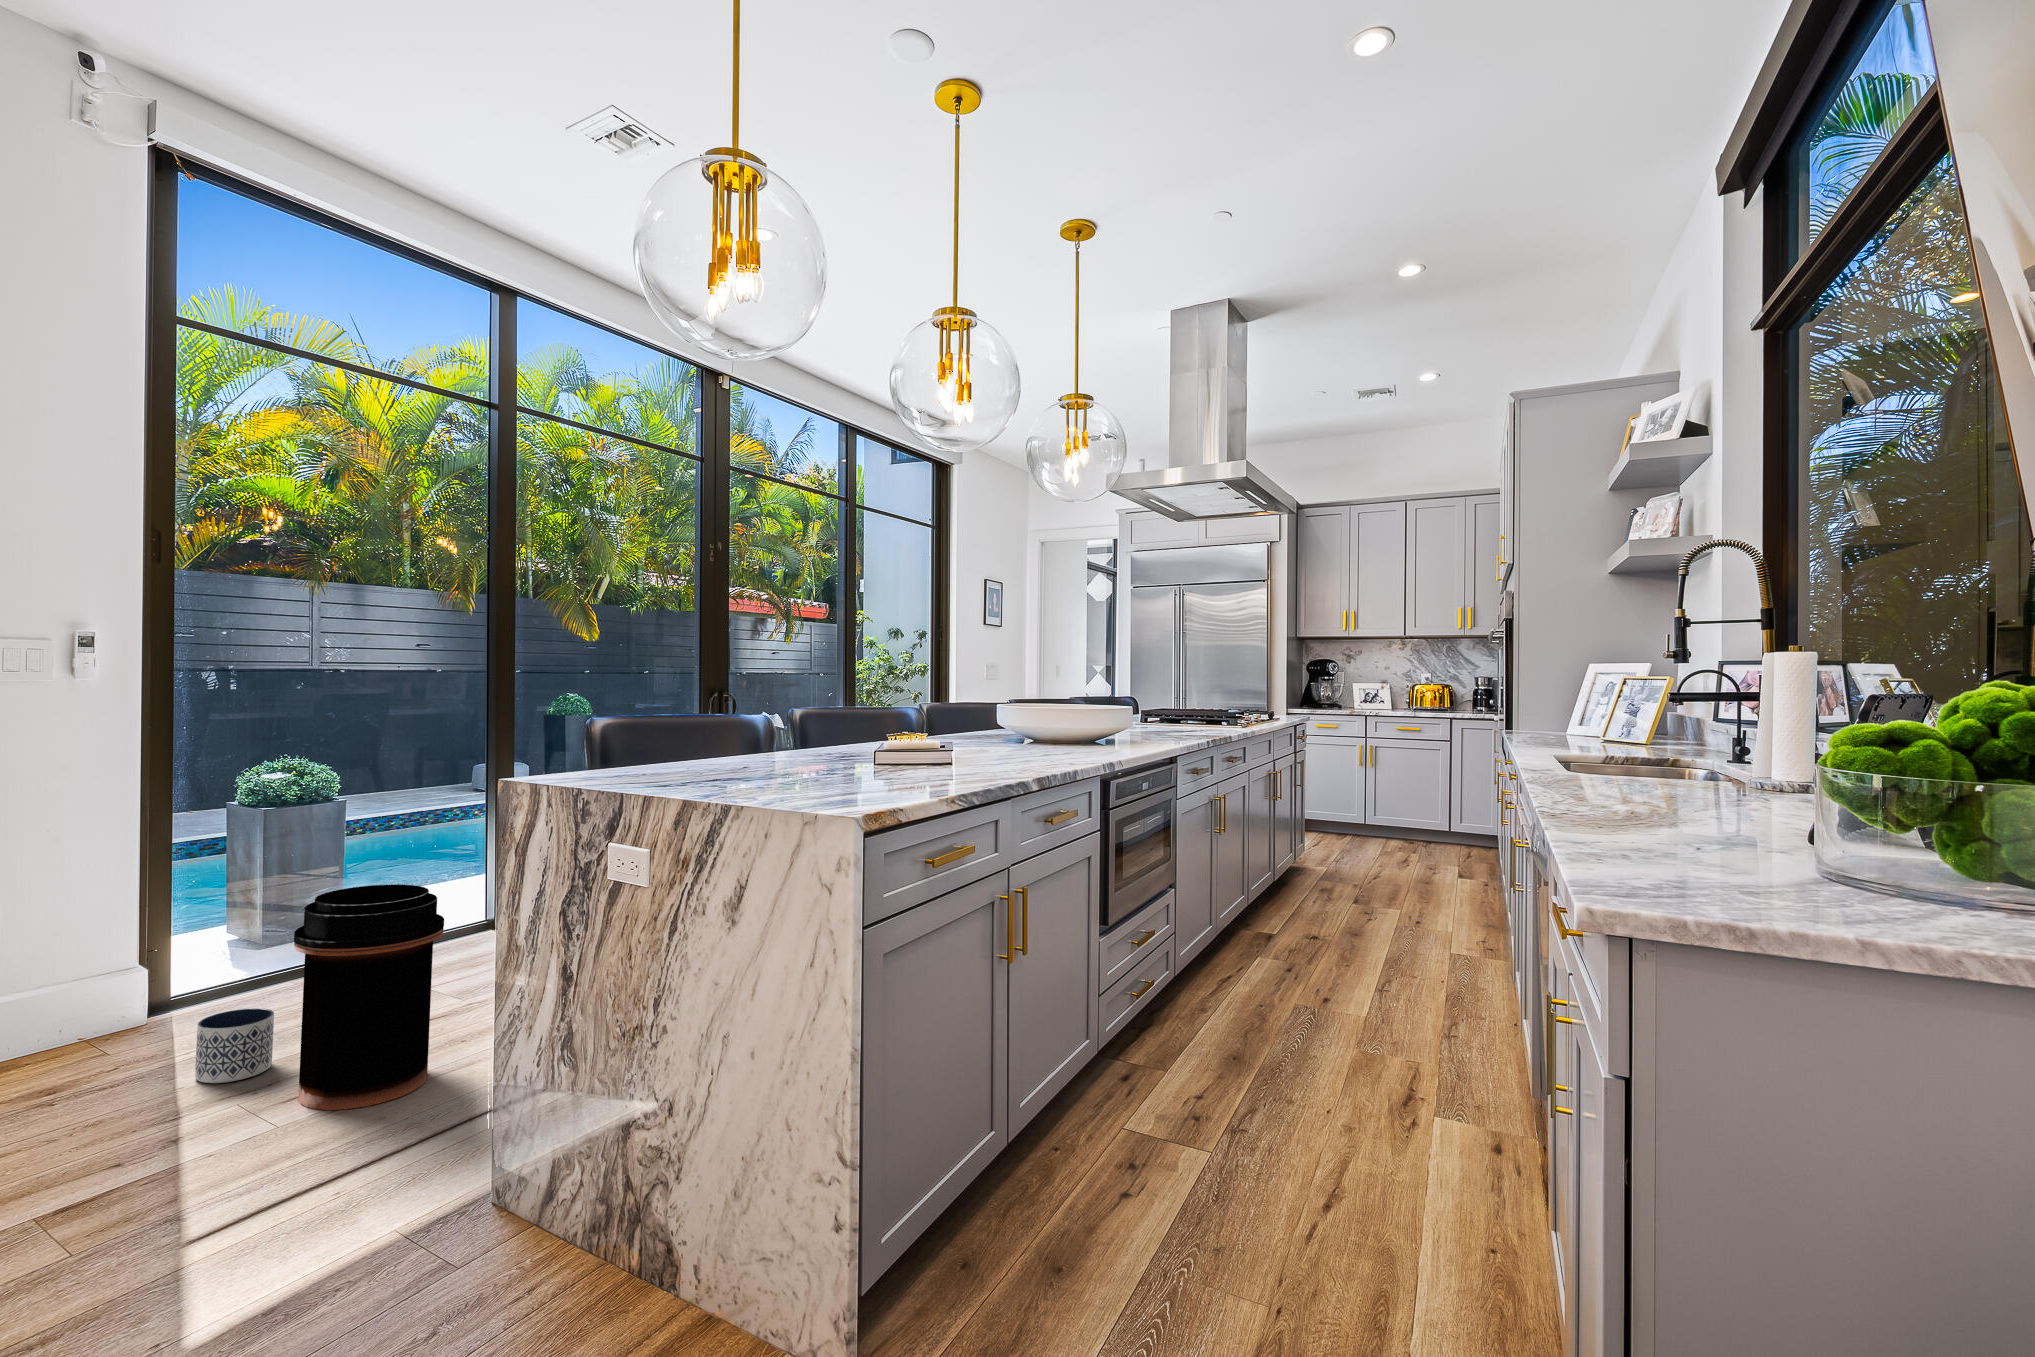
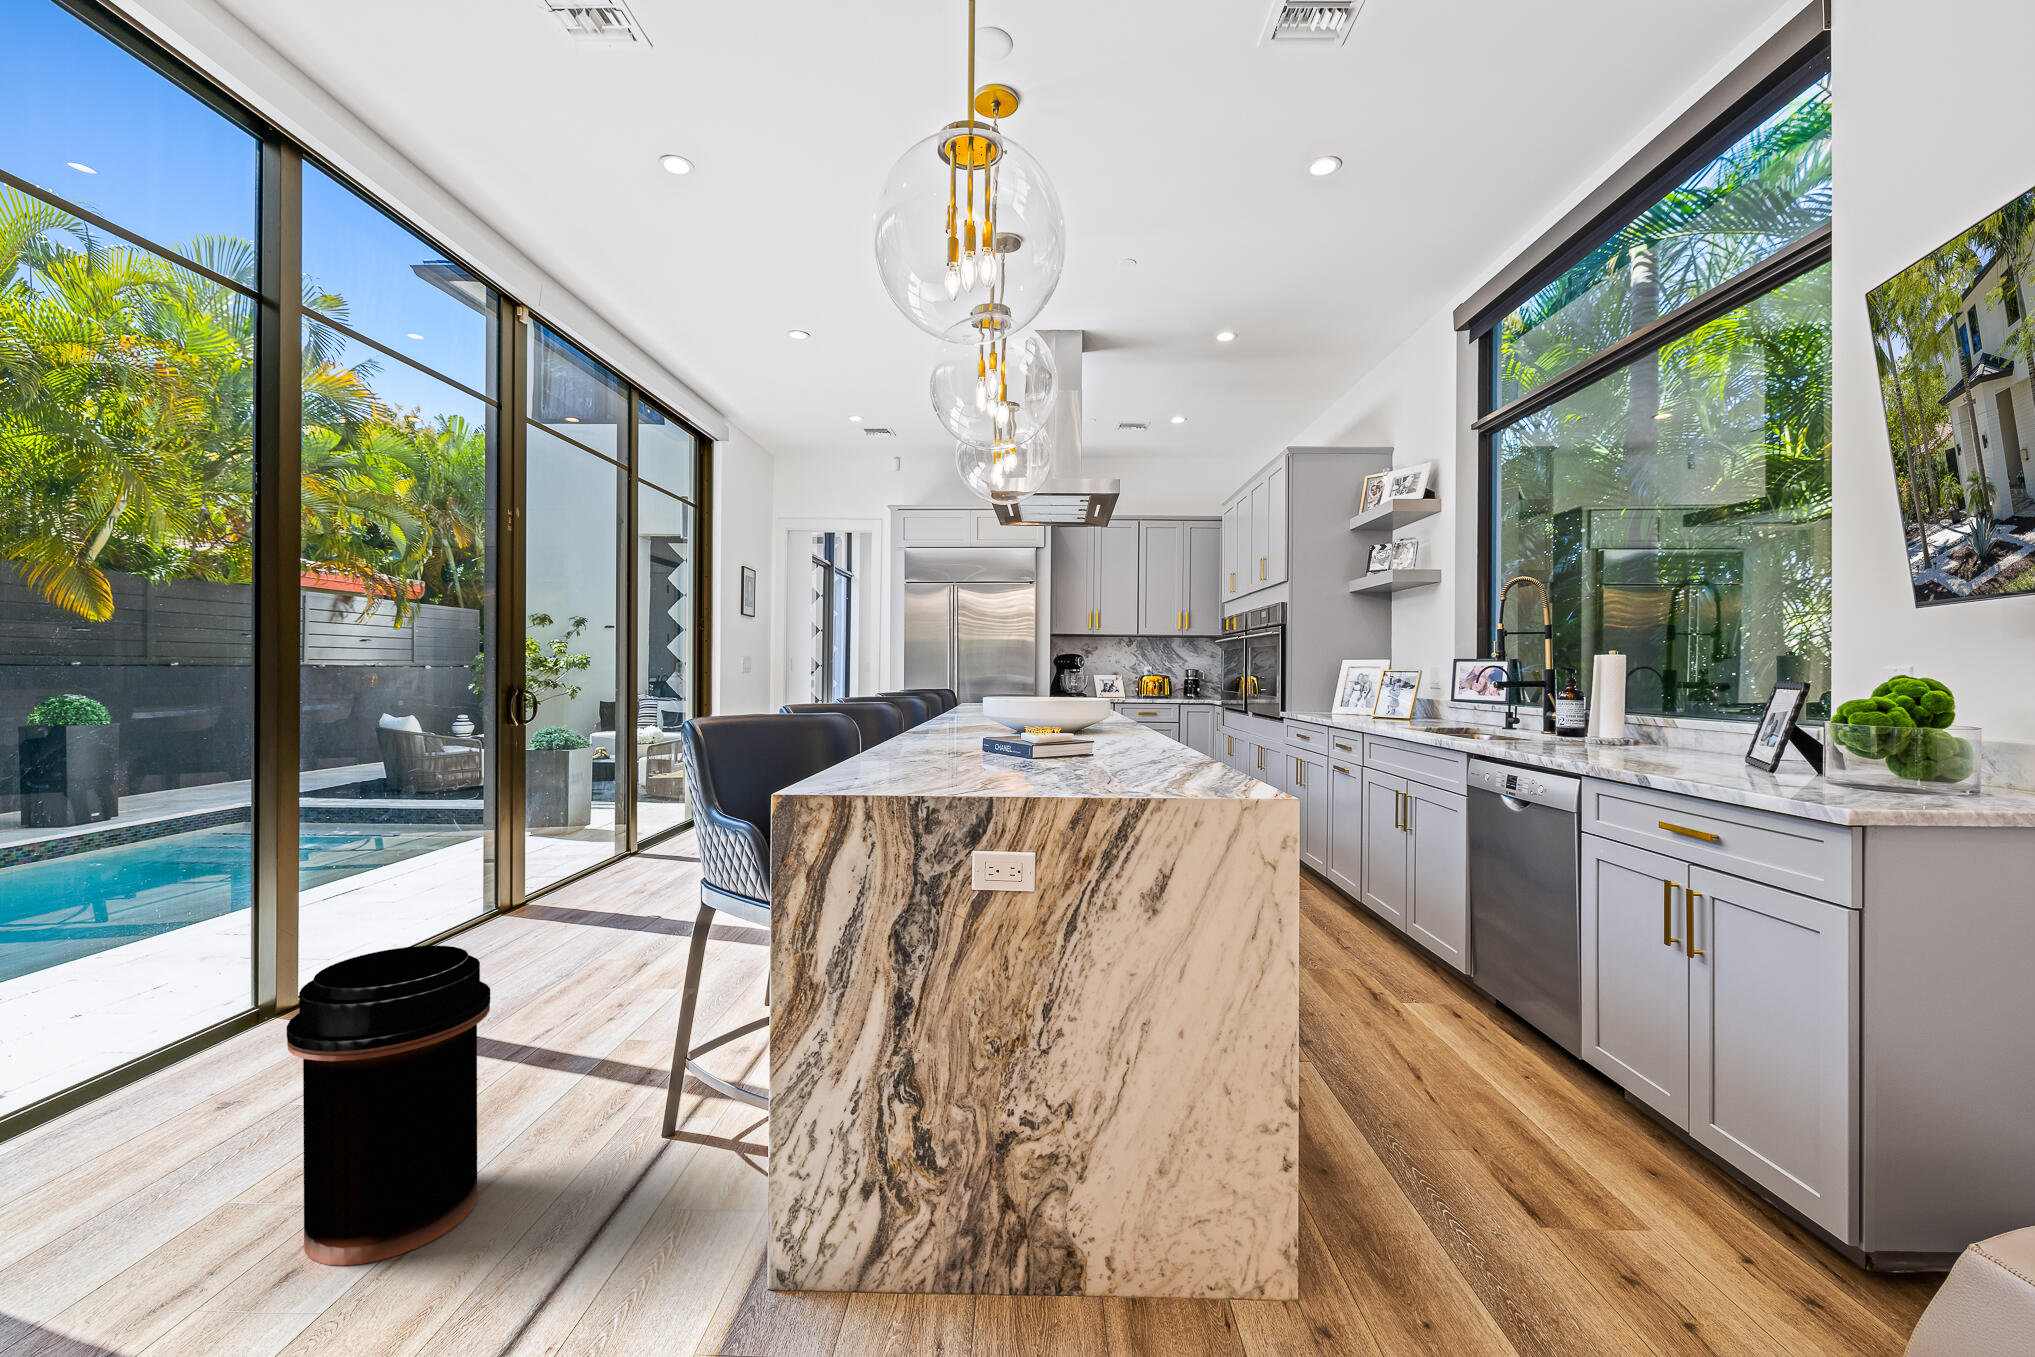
planter: present [195,1008,274,1083] -> none [79,1158,202,1288]

